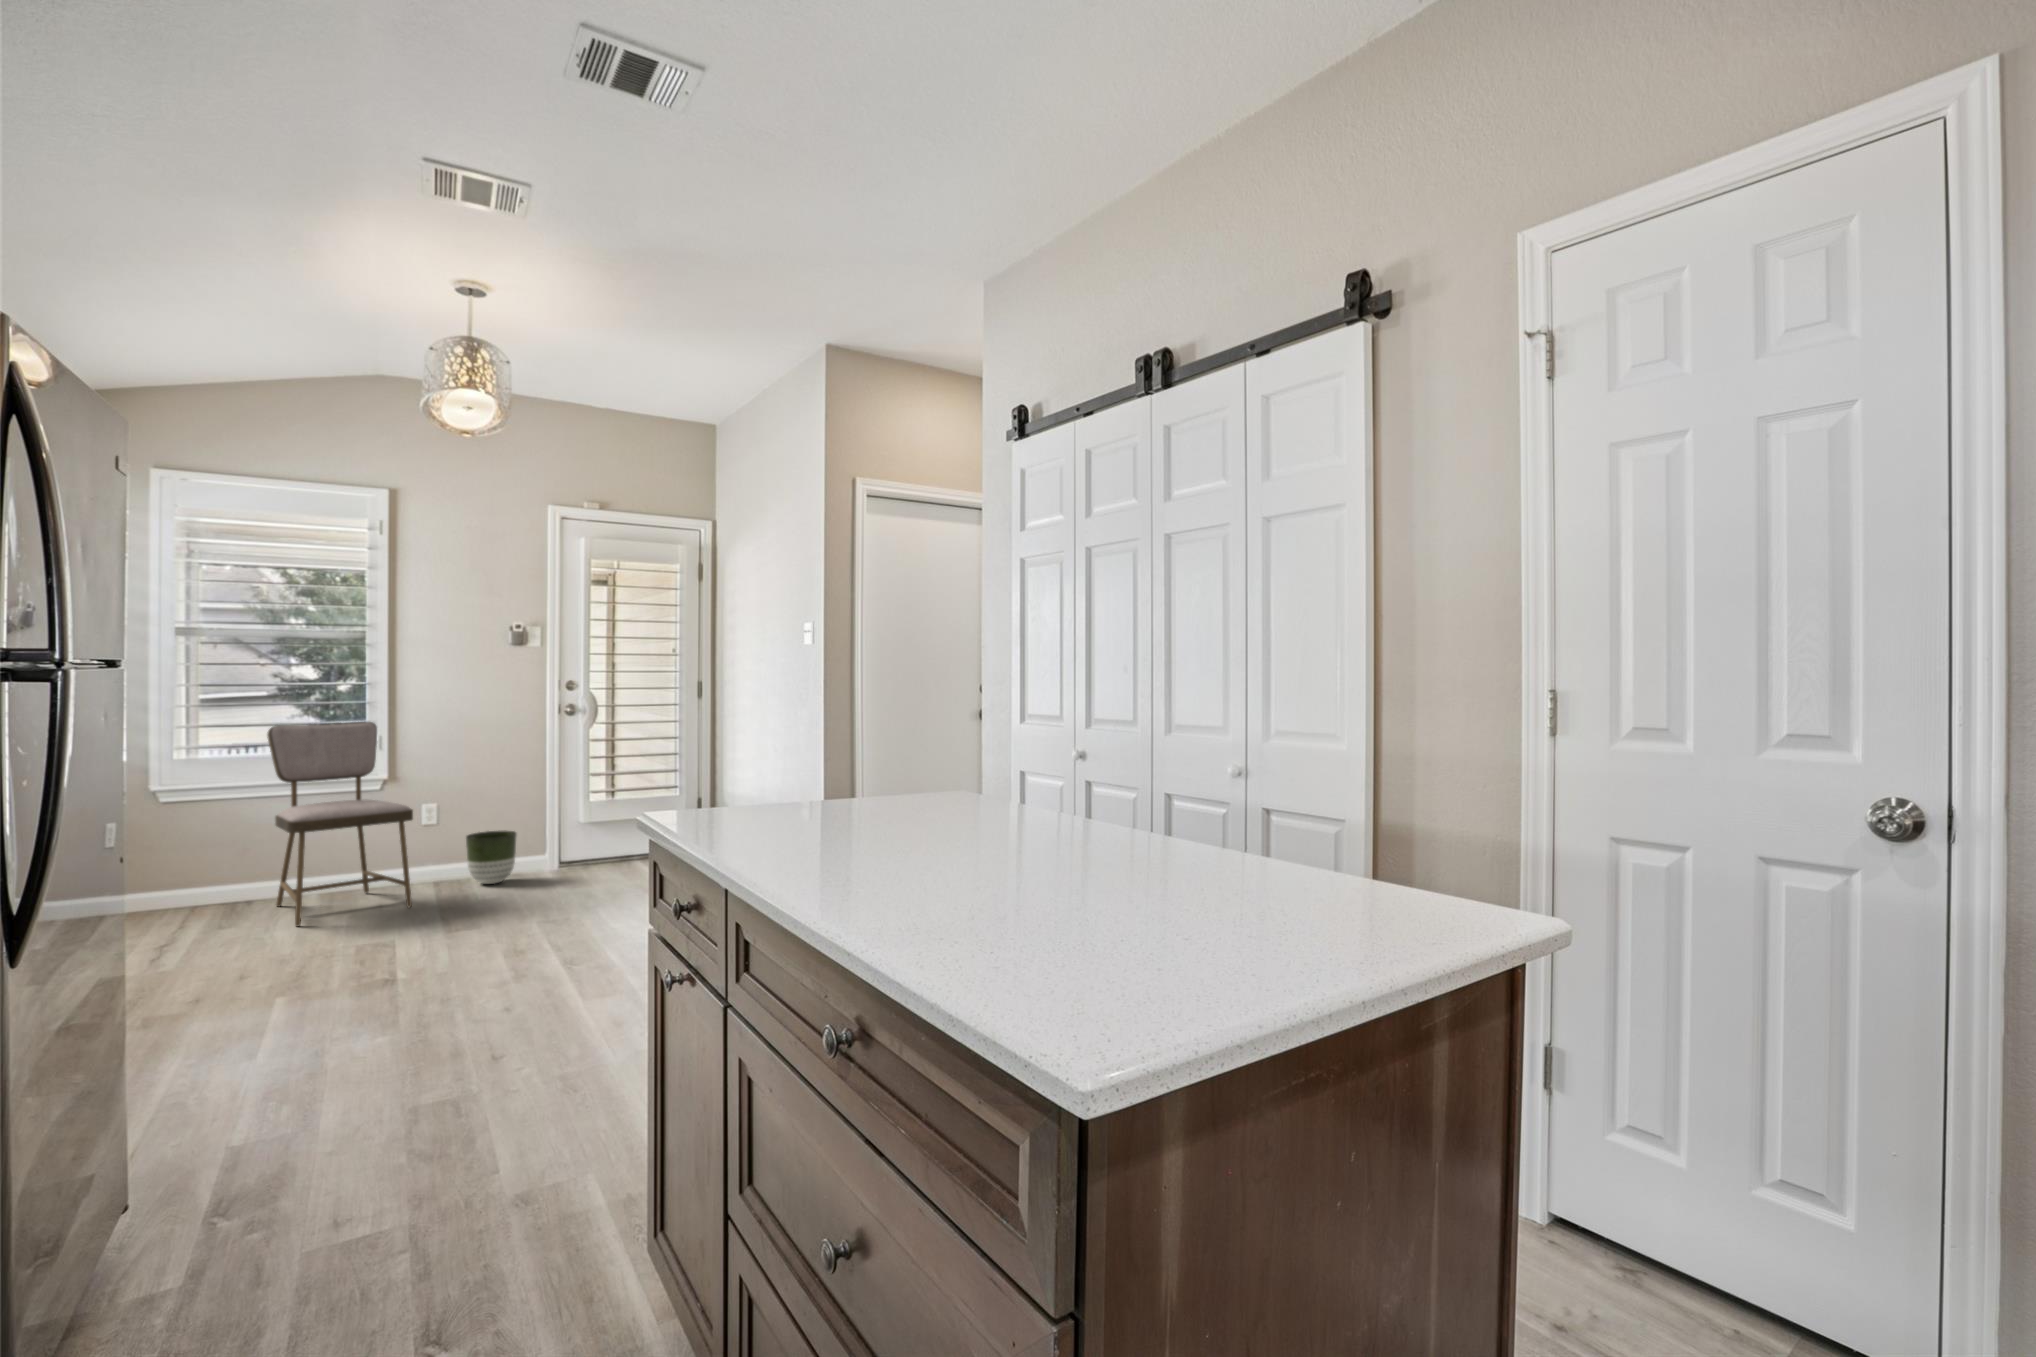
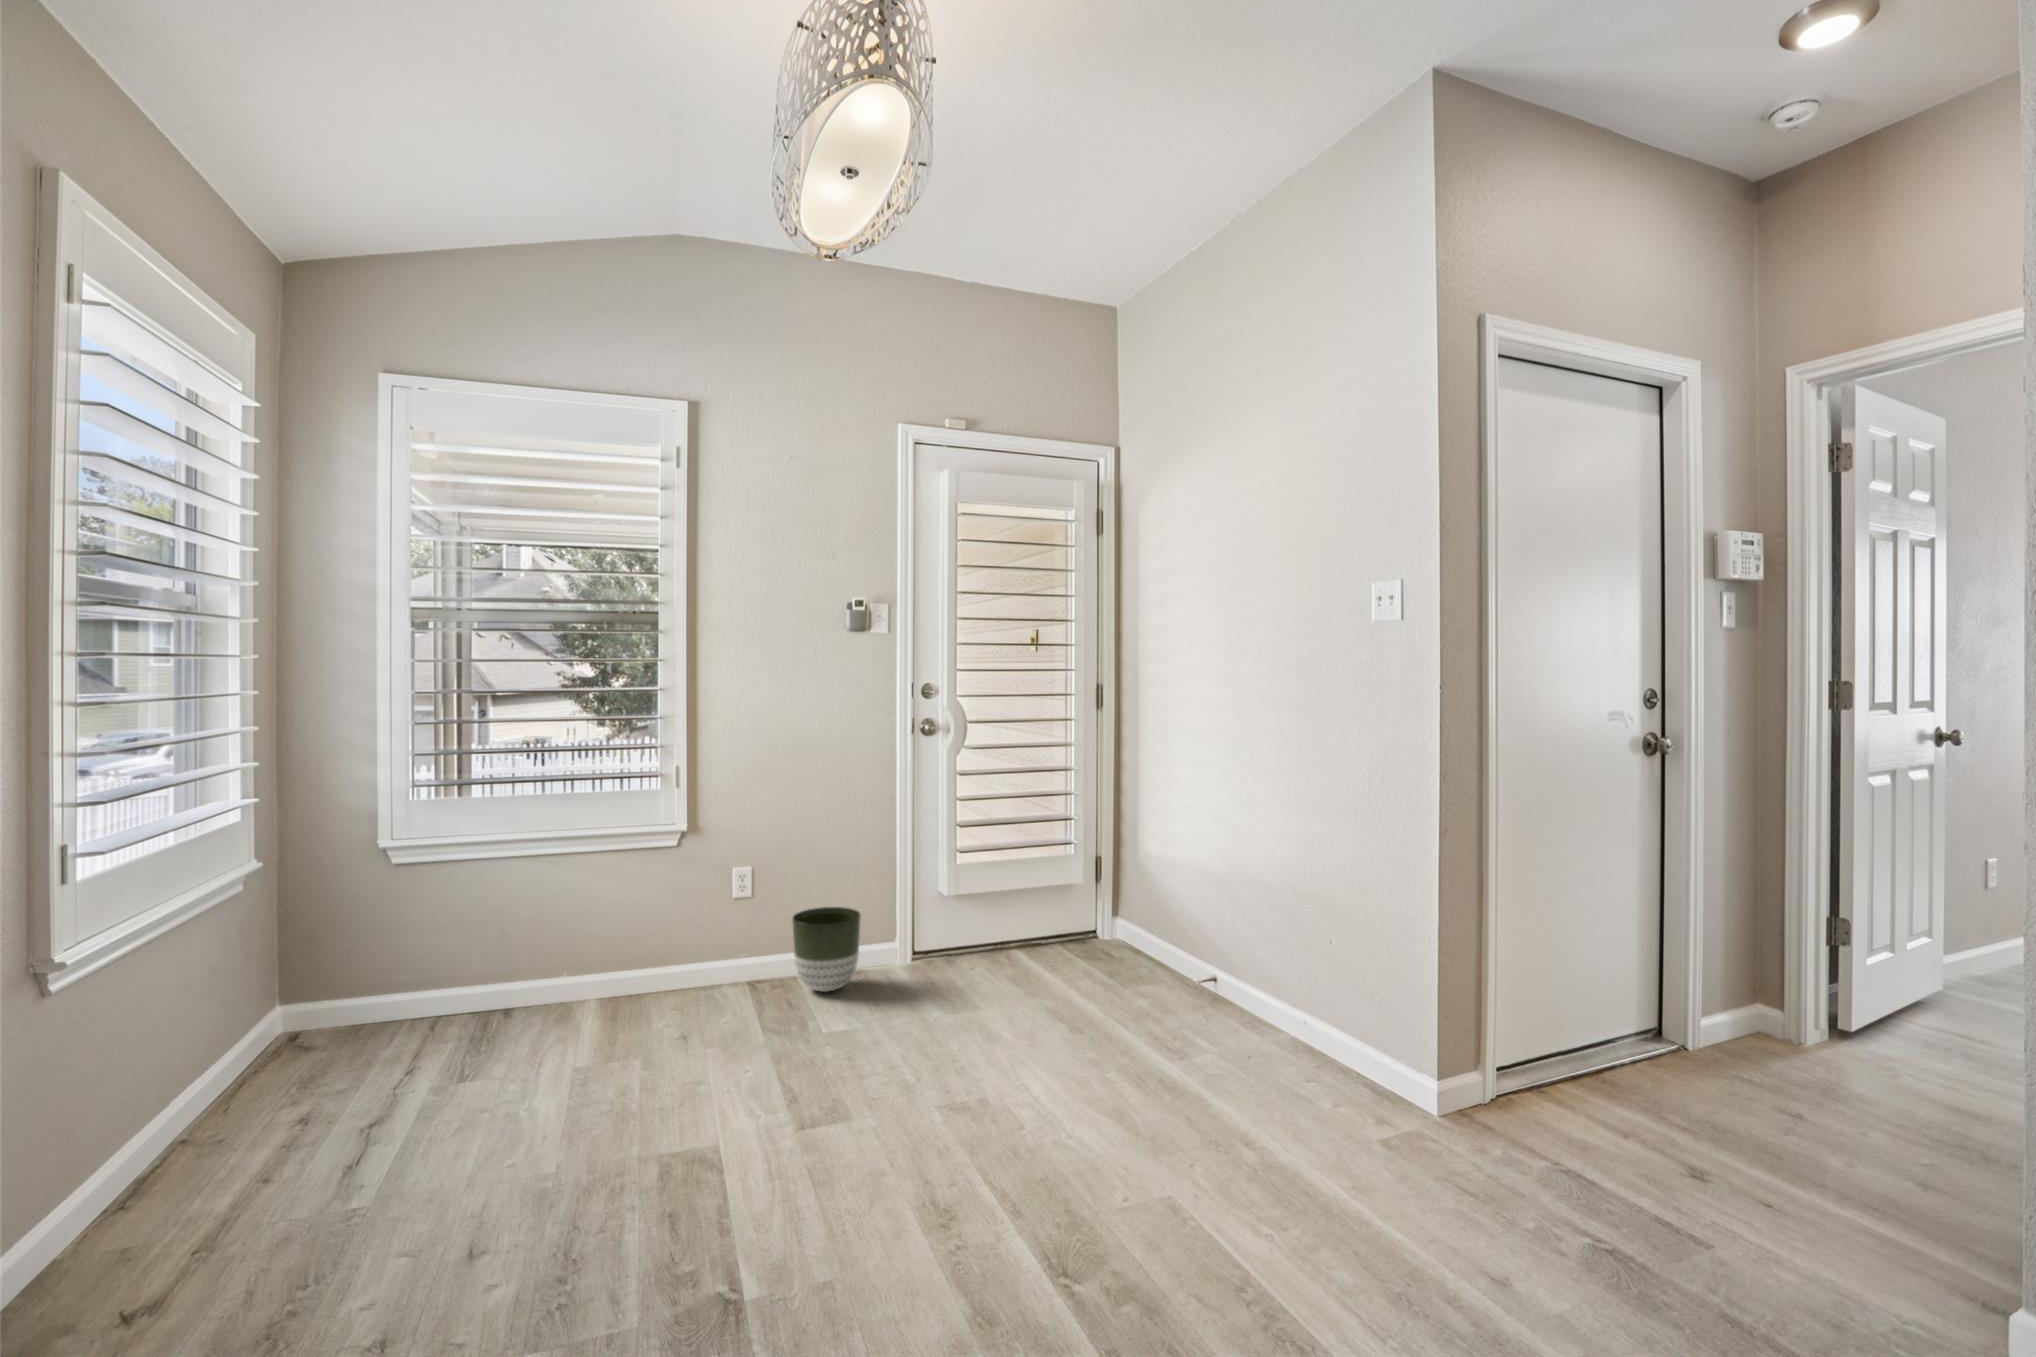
dining chair: present [267,722,413,926] -> none [529,746,730,1085]

